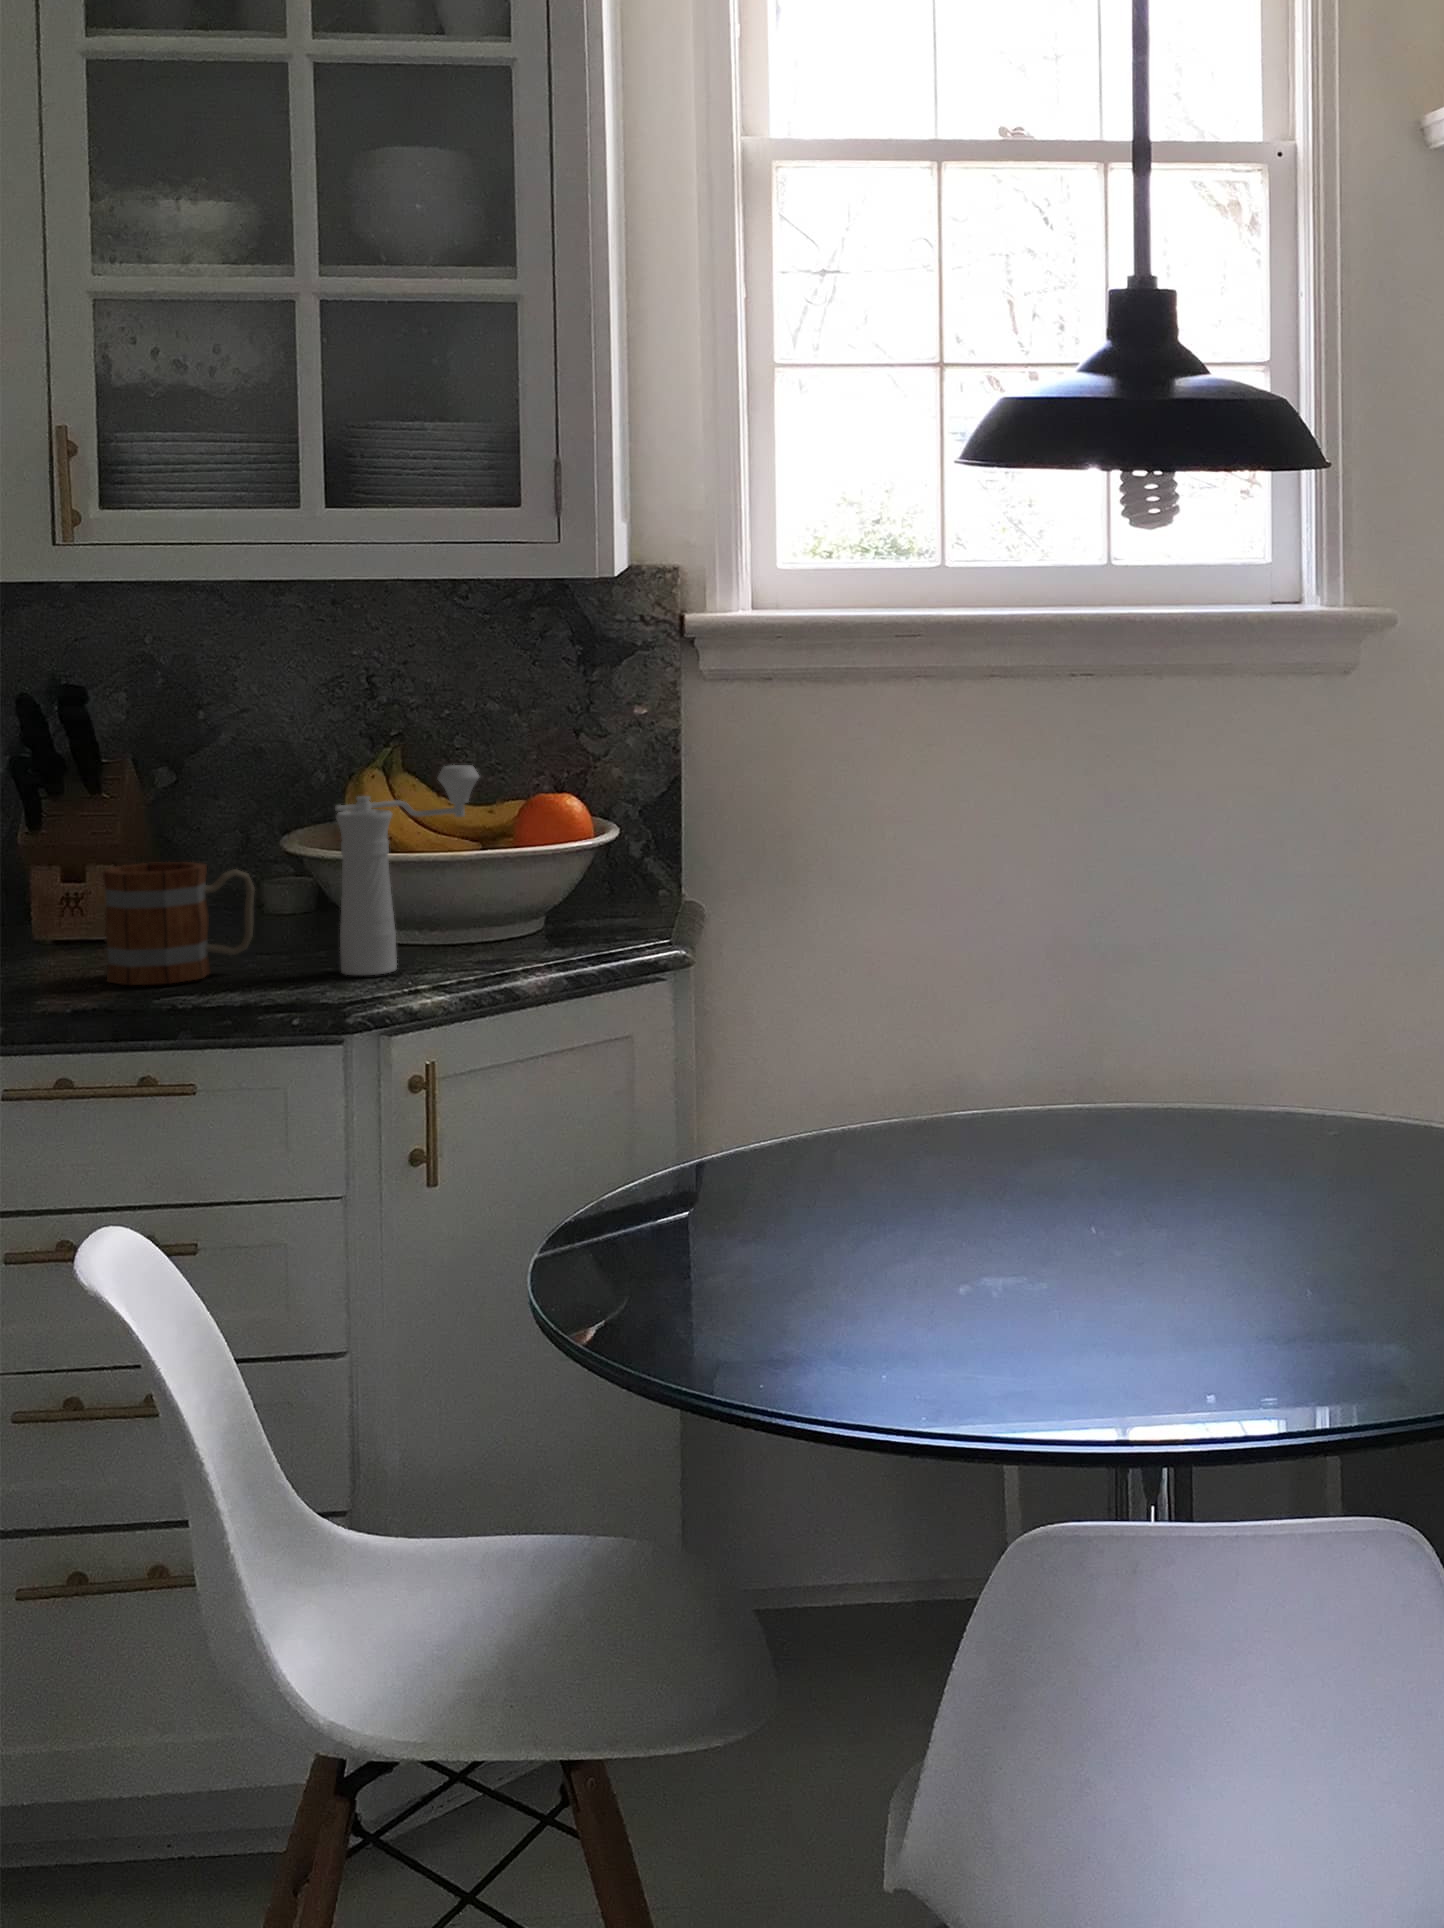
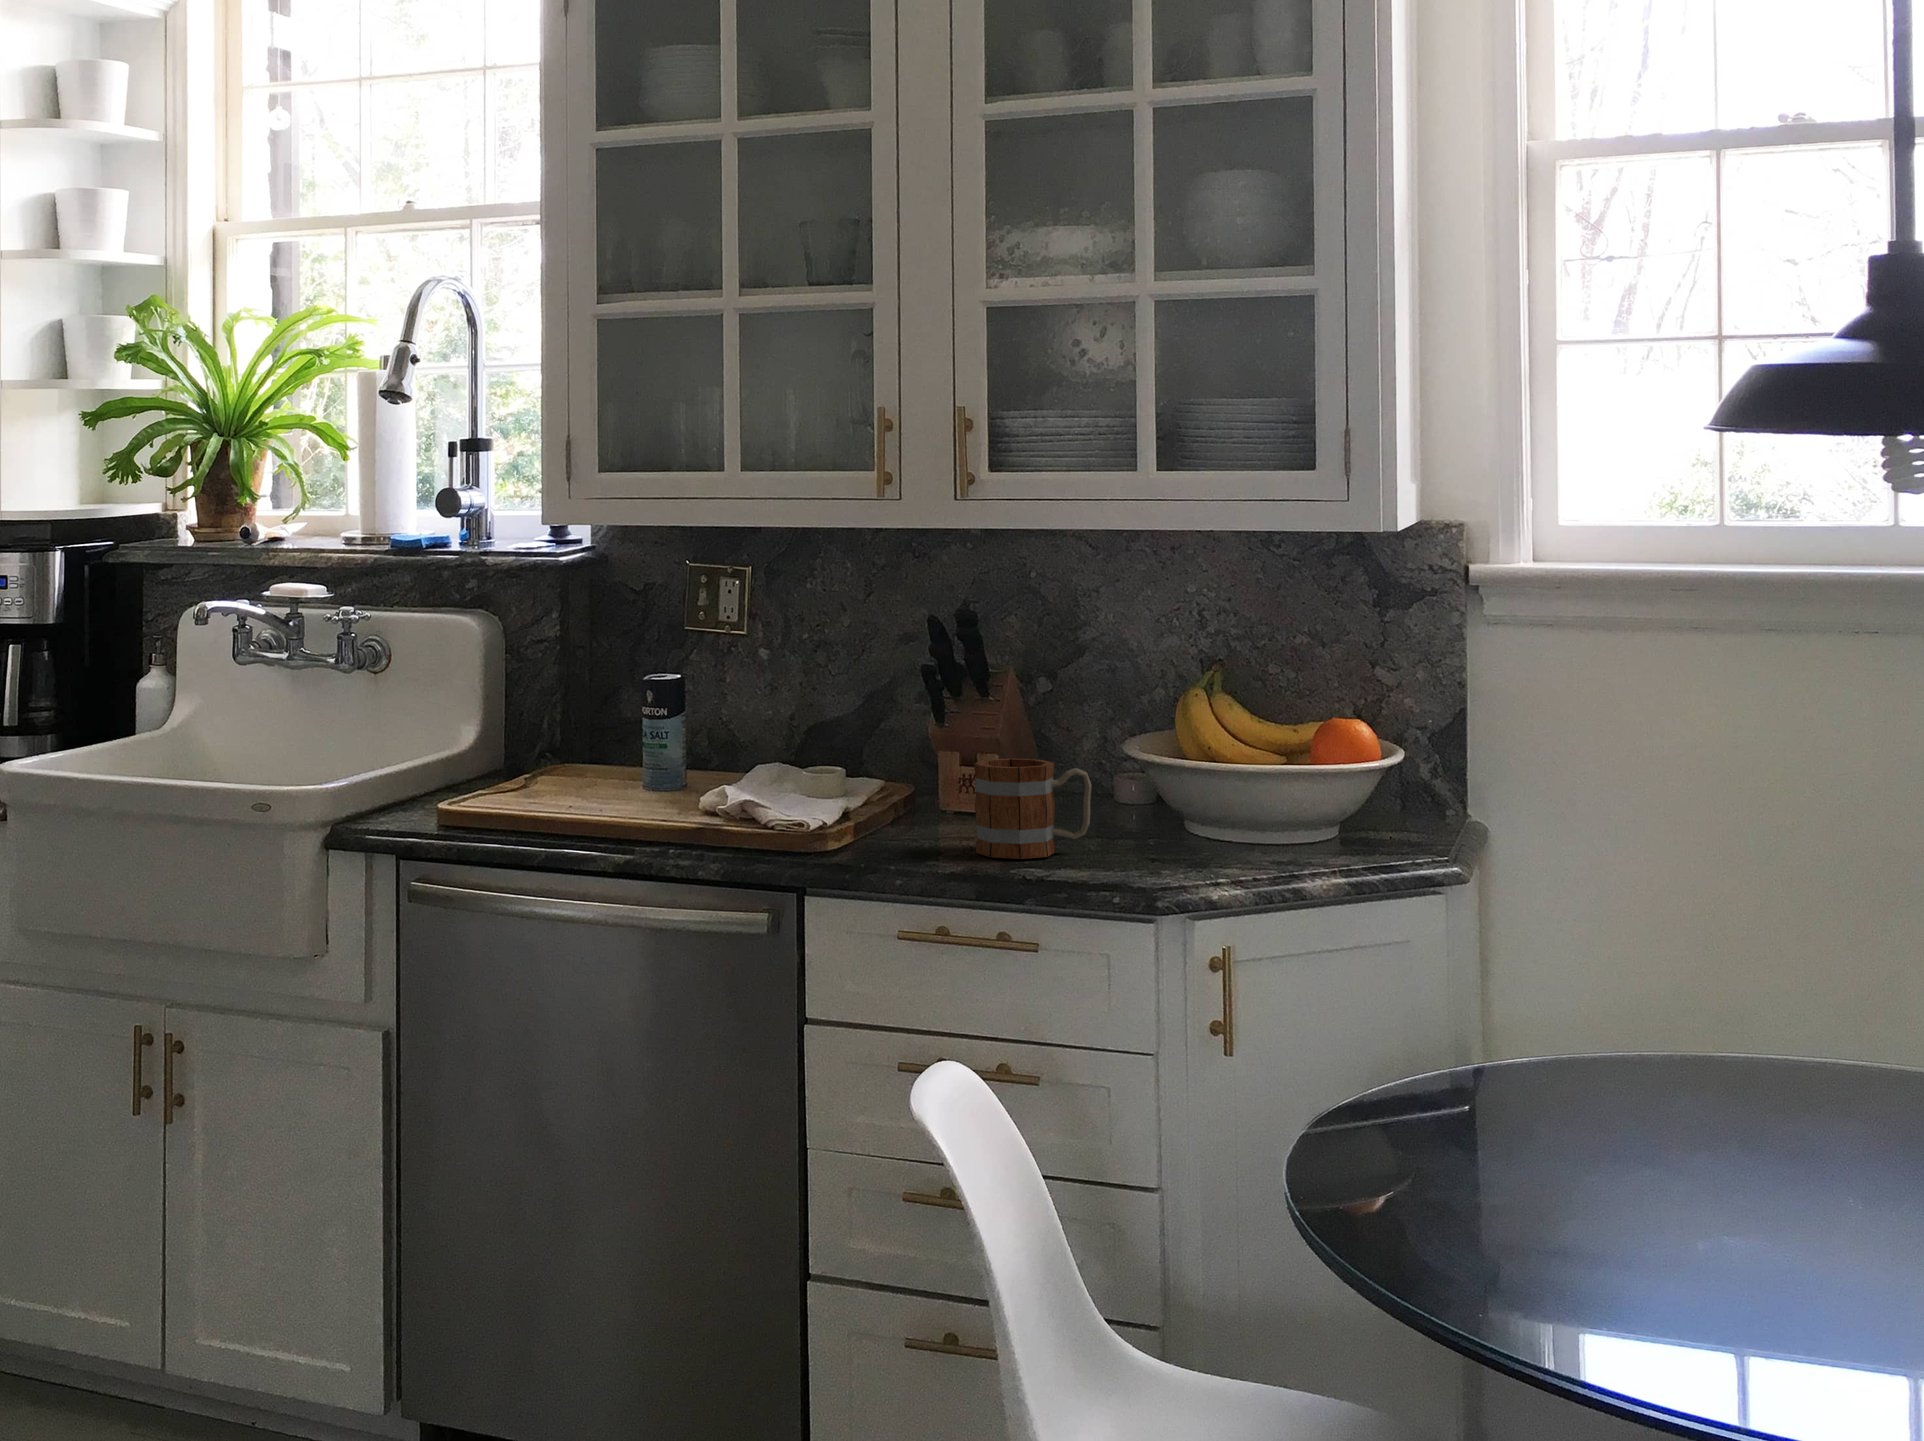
pepper mill: present [335,765,479,976] -> none [1155,691,1279,866]

